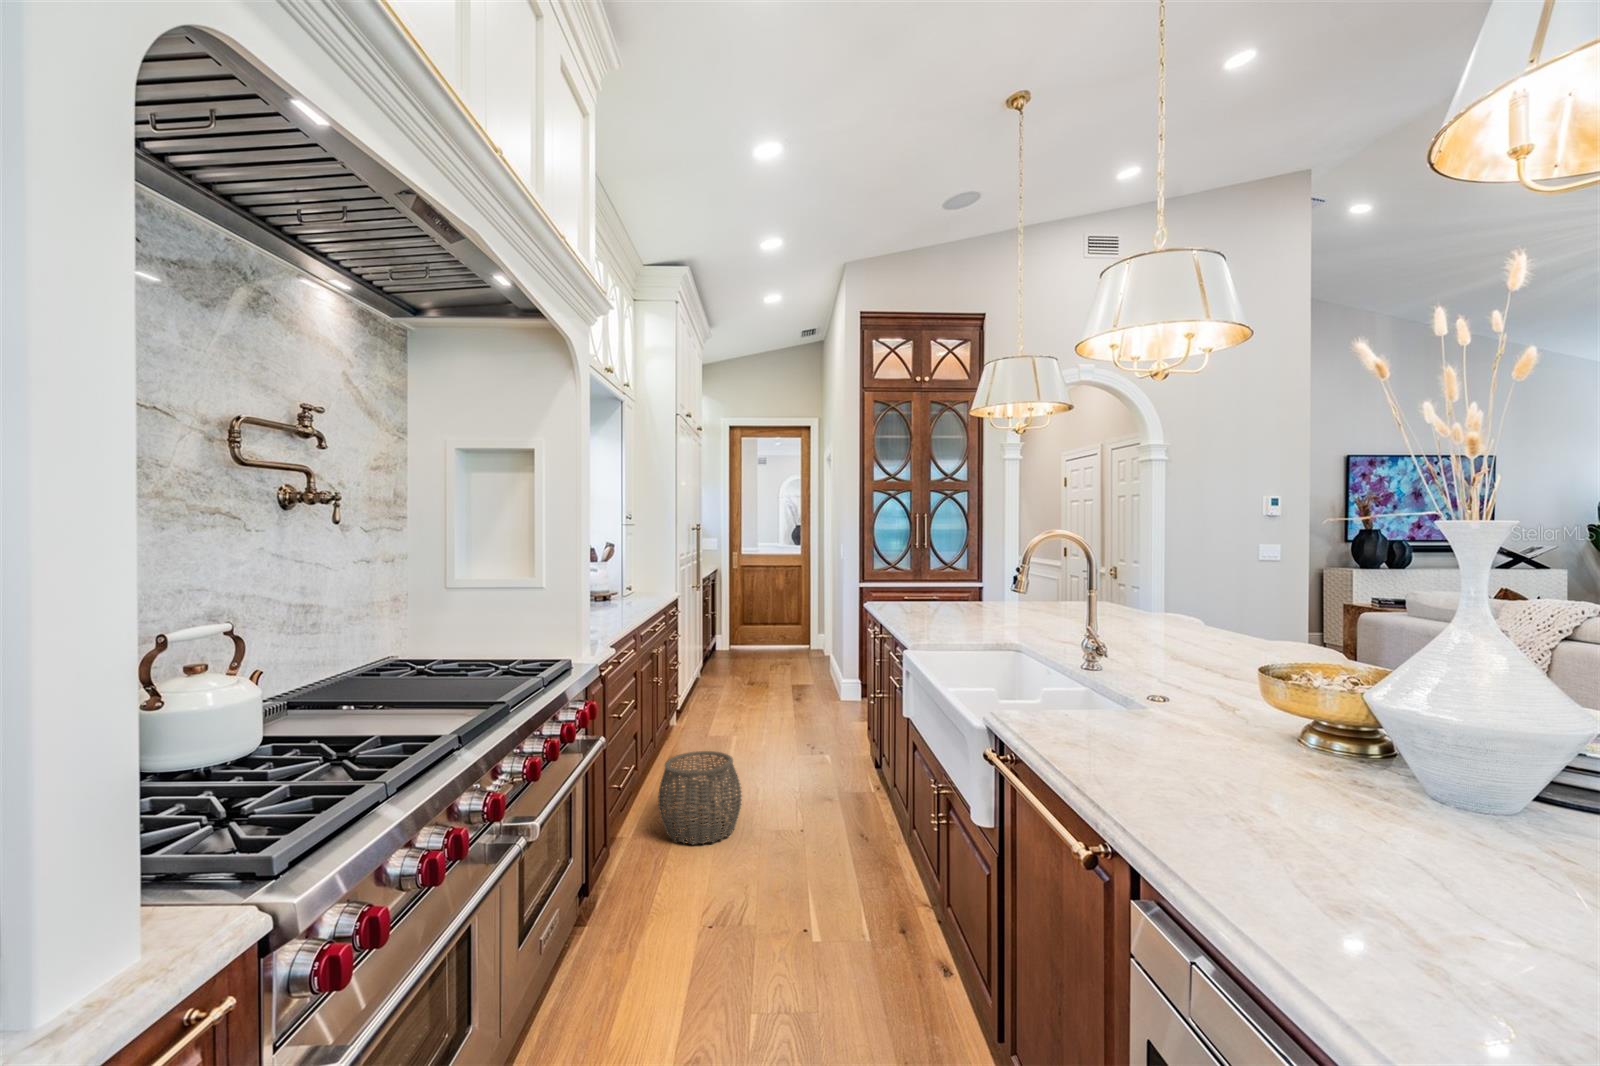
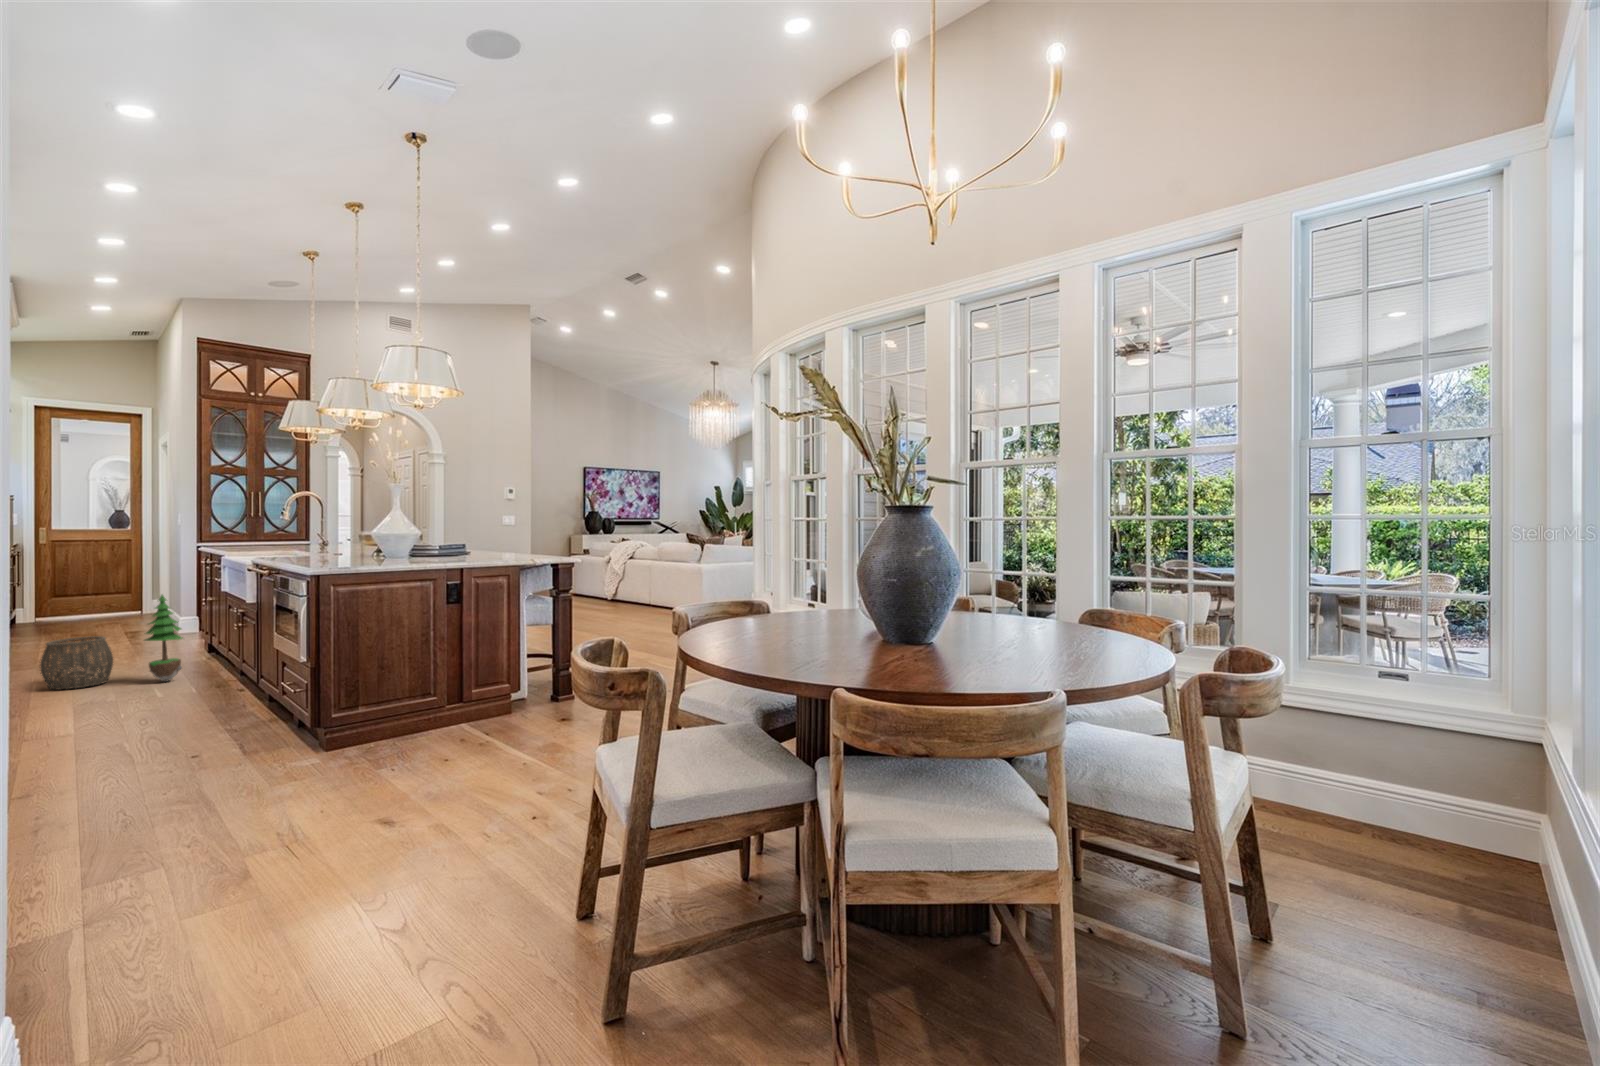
potted tree: none [771,703,827,856] -> present [145,595,183,682]

